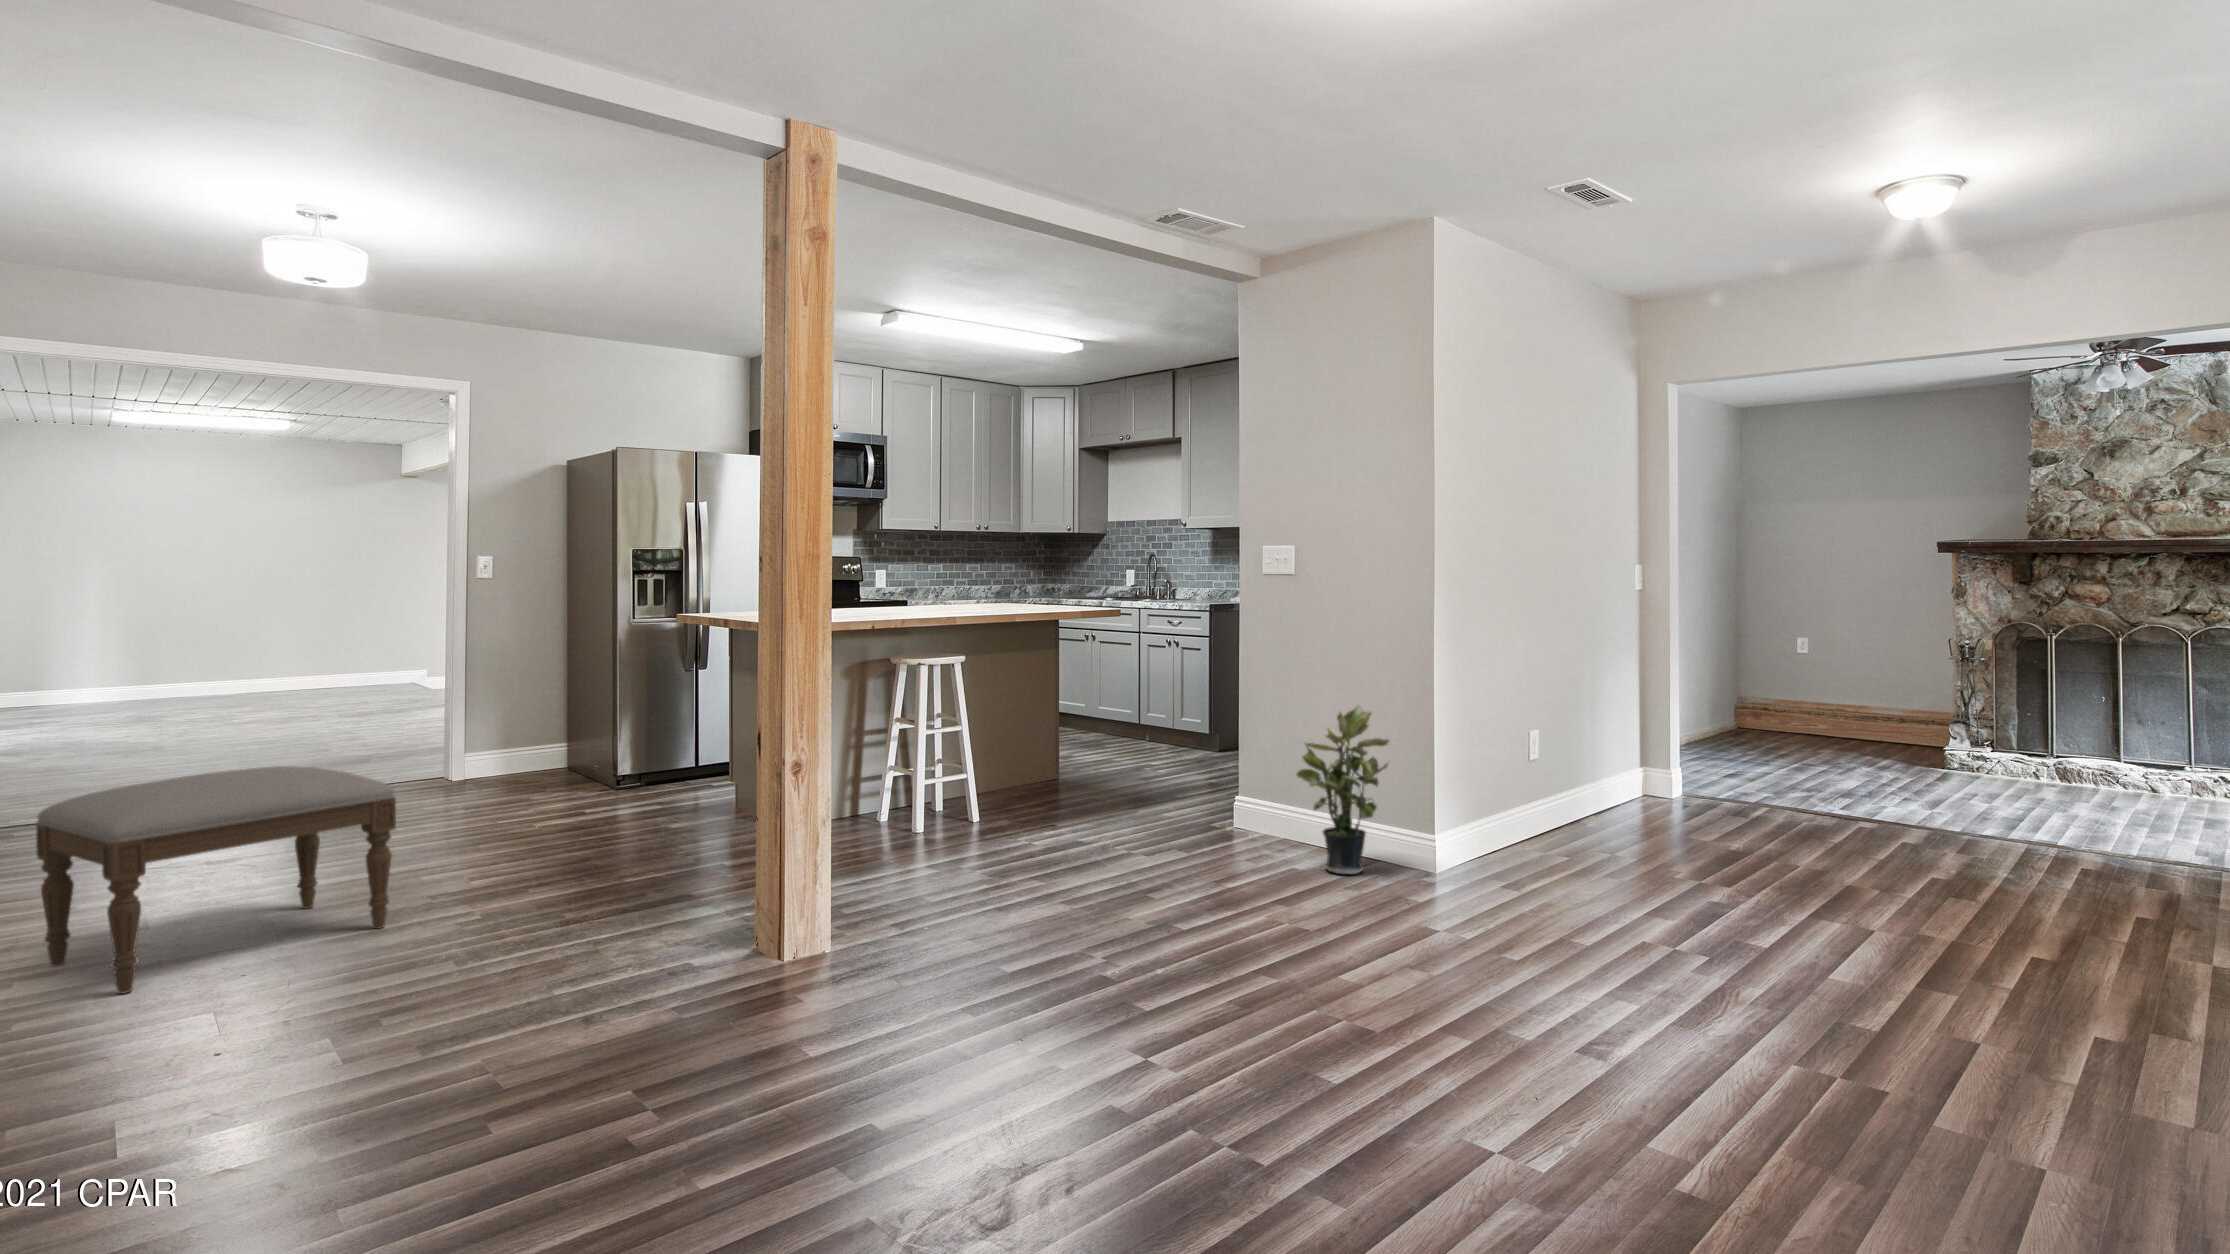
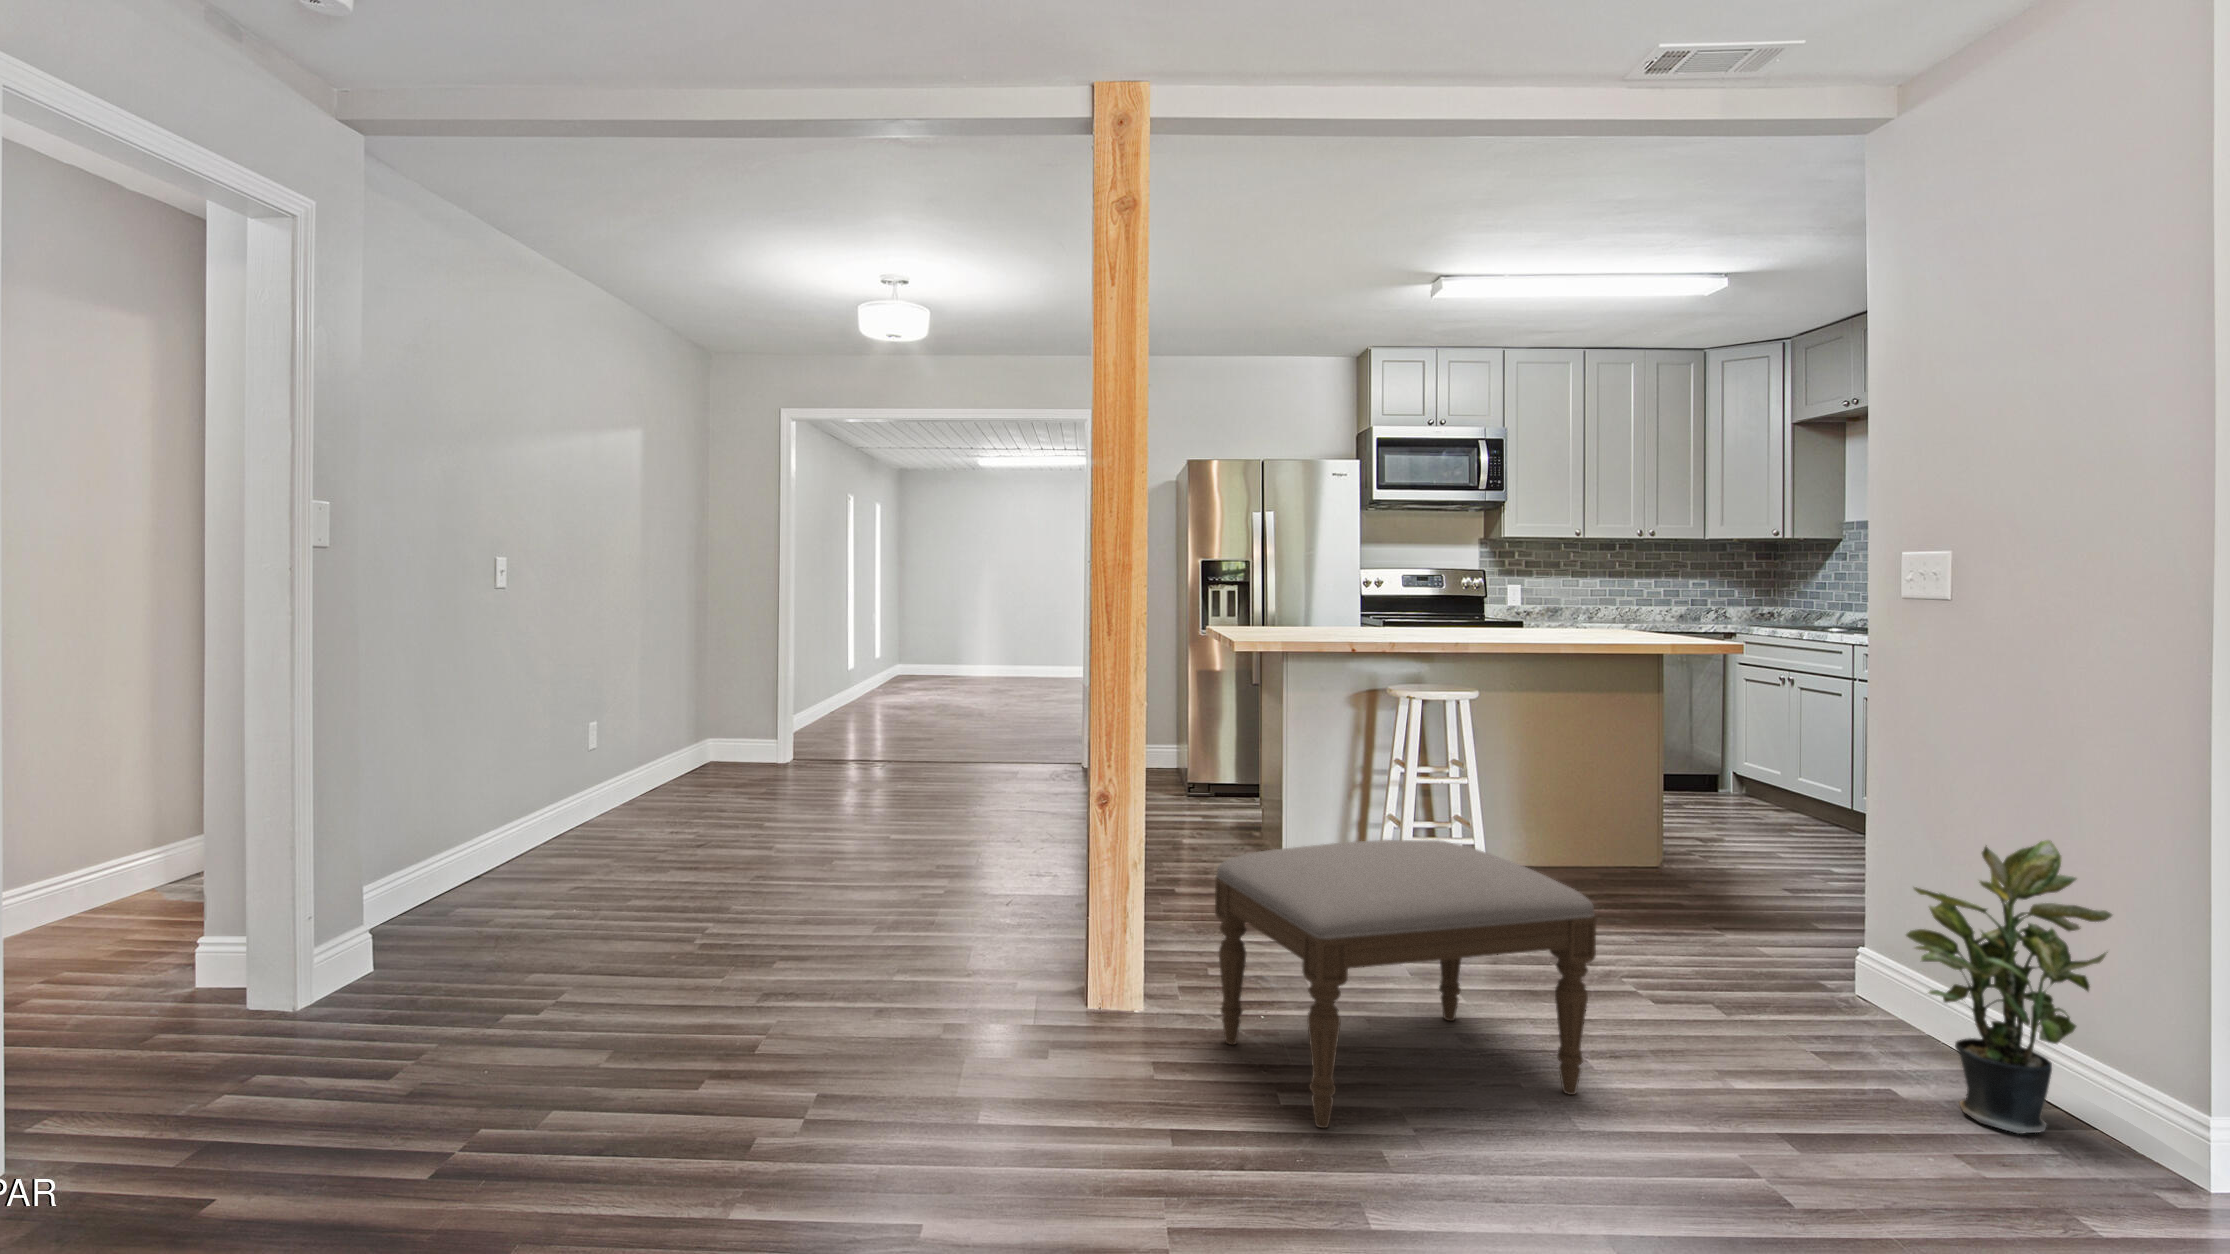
ottoman: present [36,766,396,994] -> present [1215,840,1596,1128]

